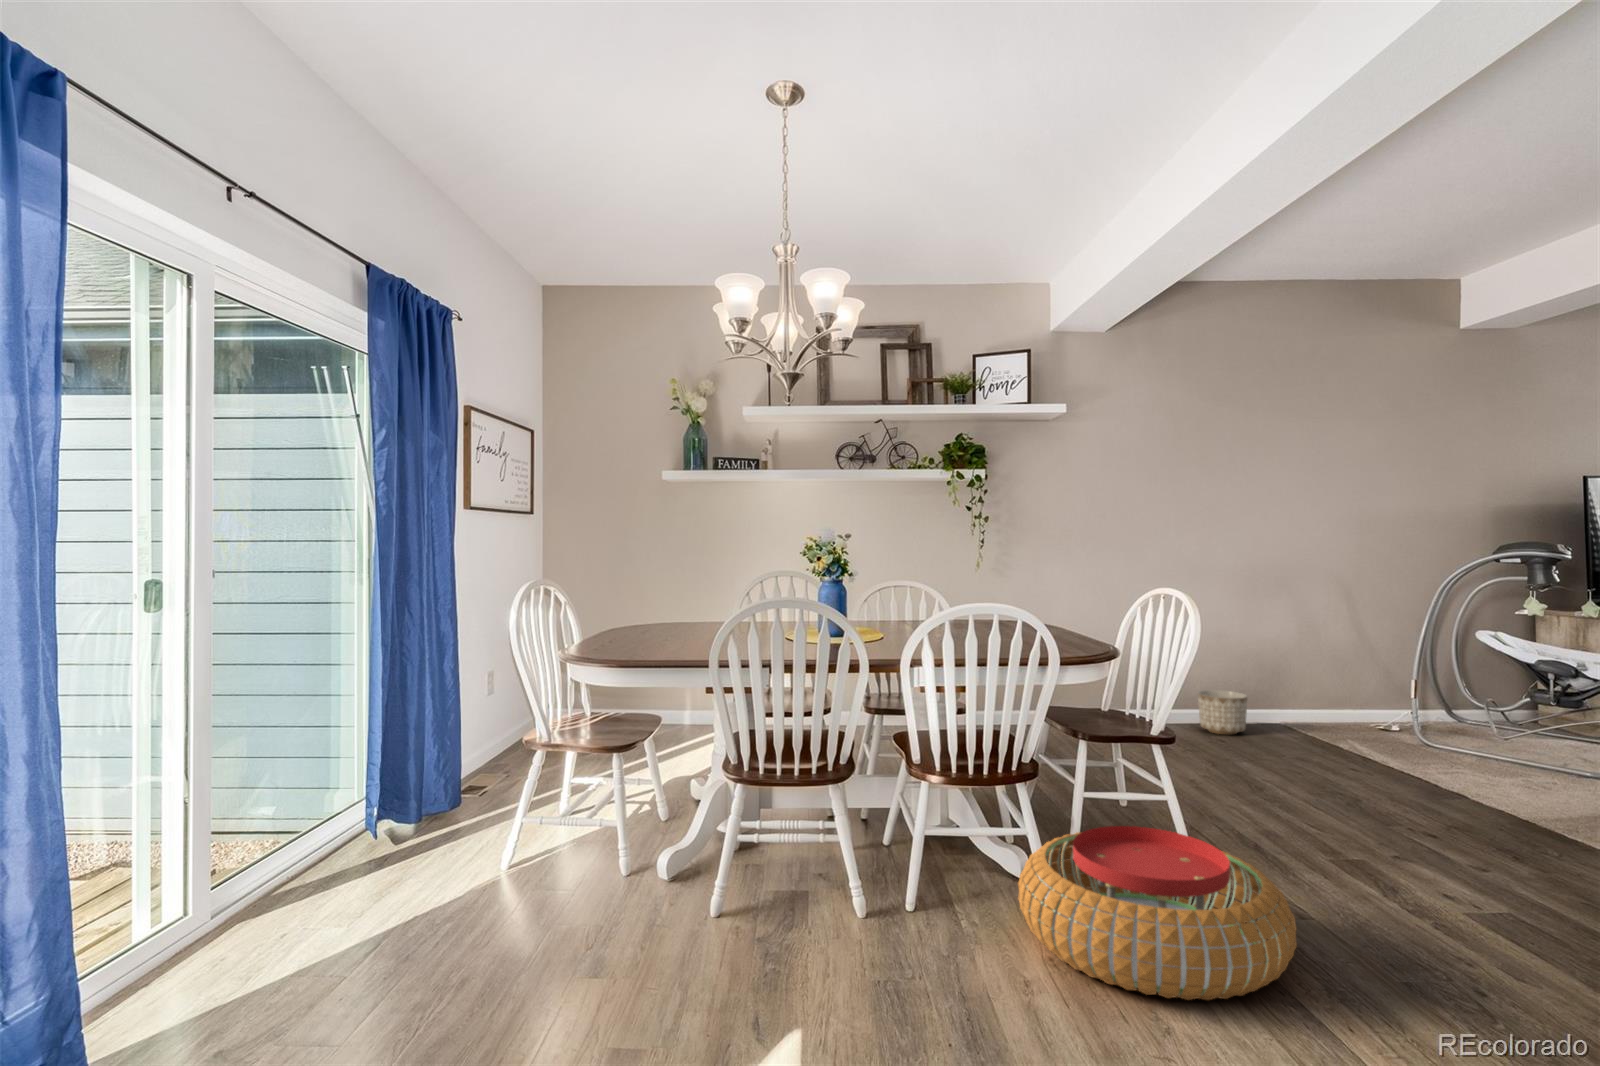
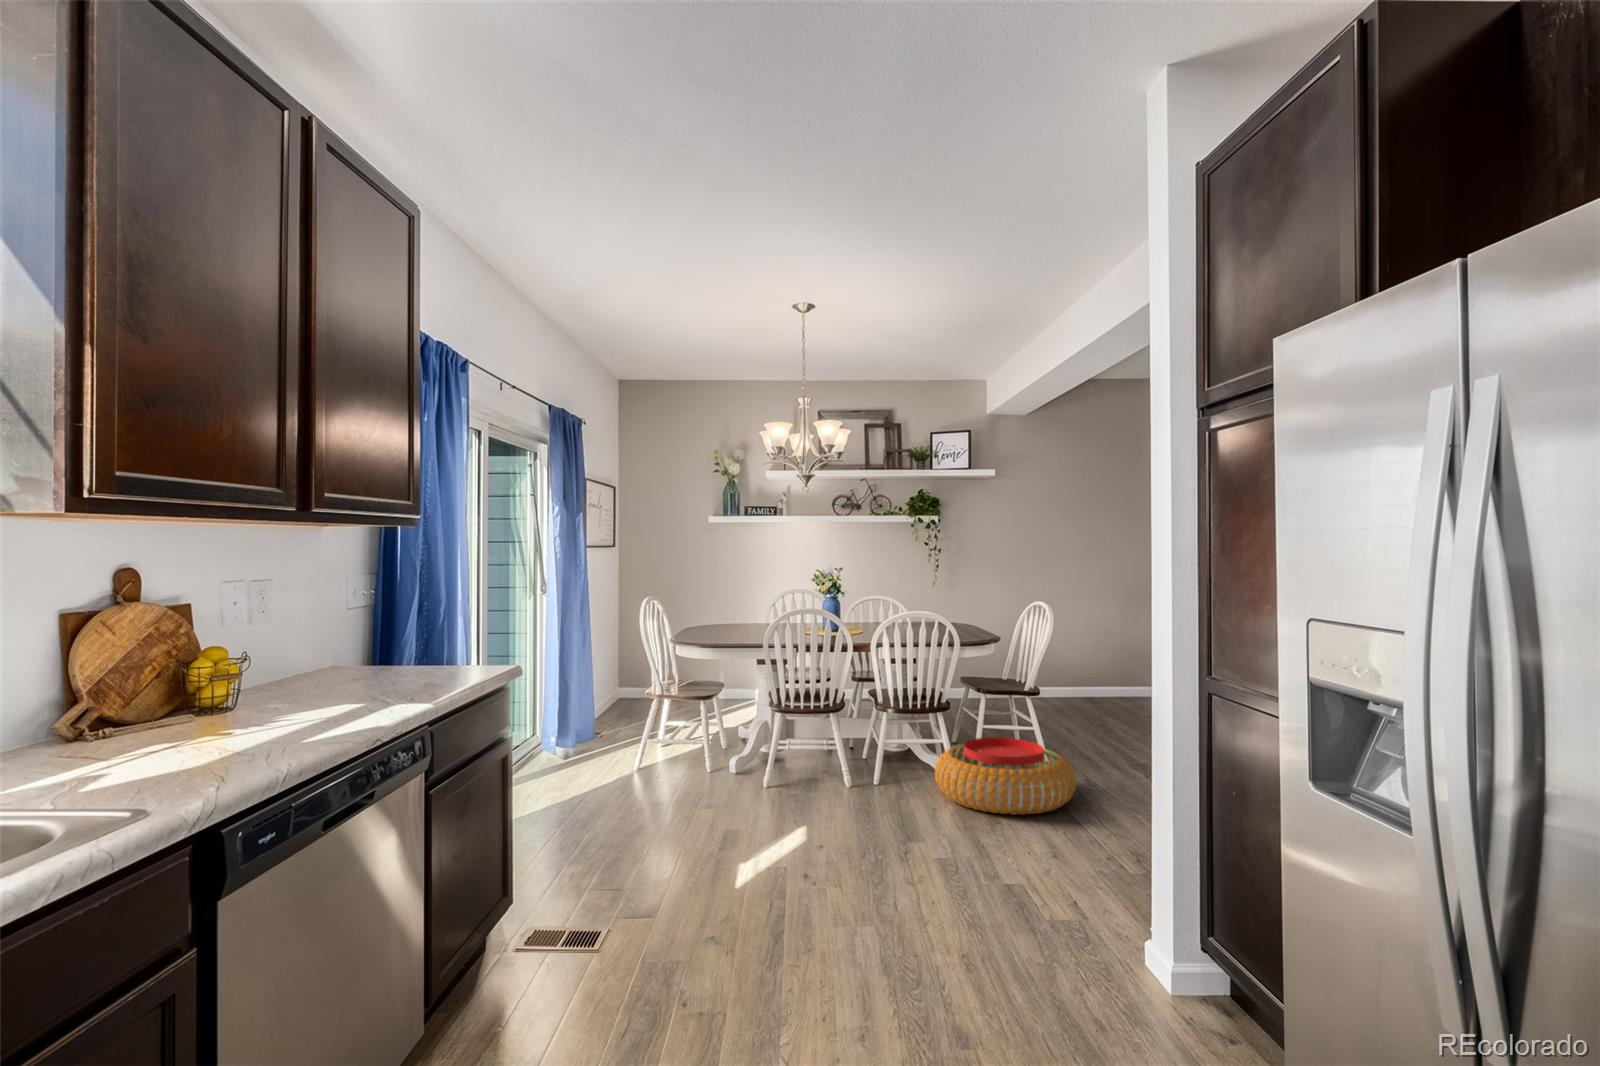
planter: present [1198,690,1247,735] -> none [1088,672,1122,702]

